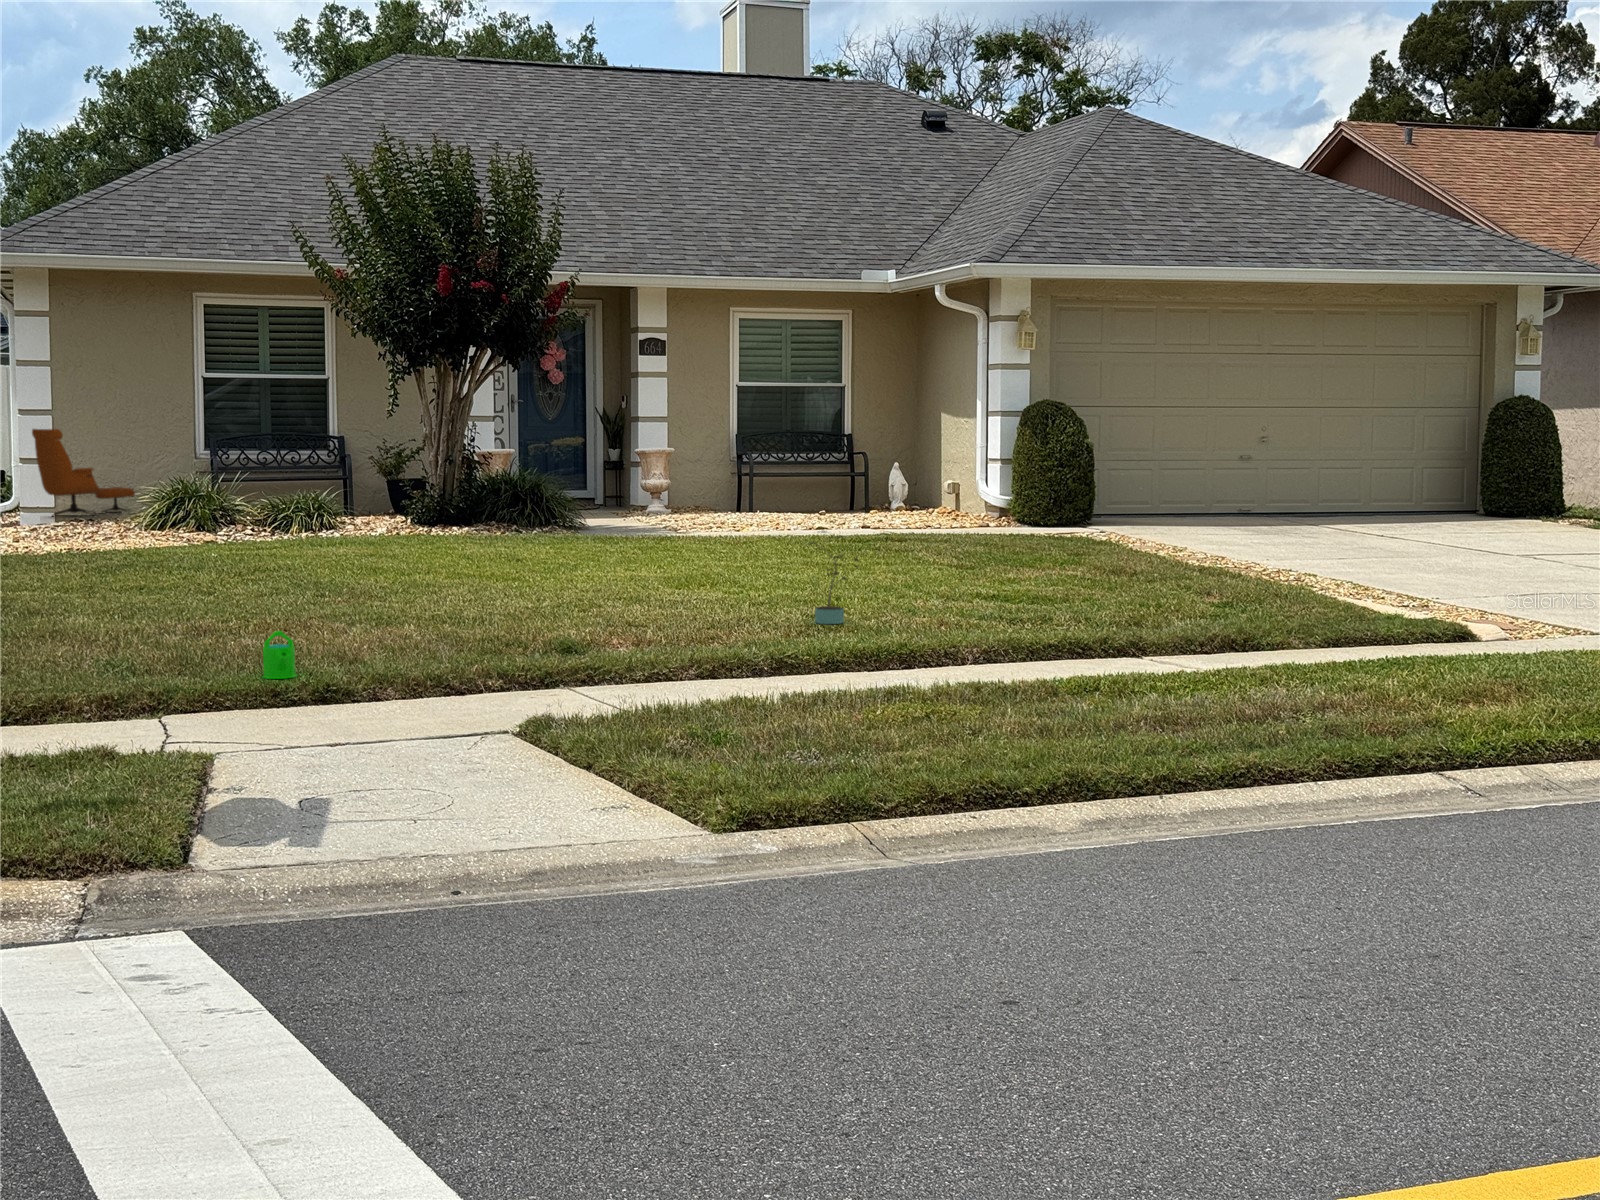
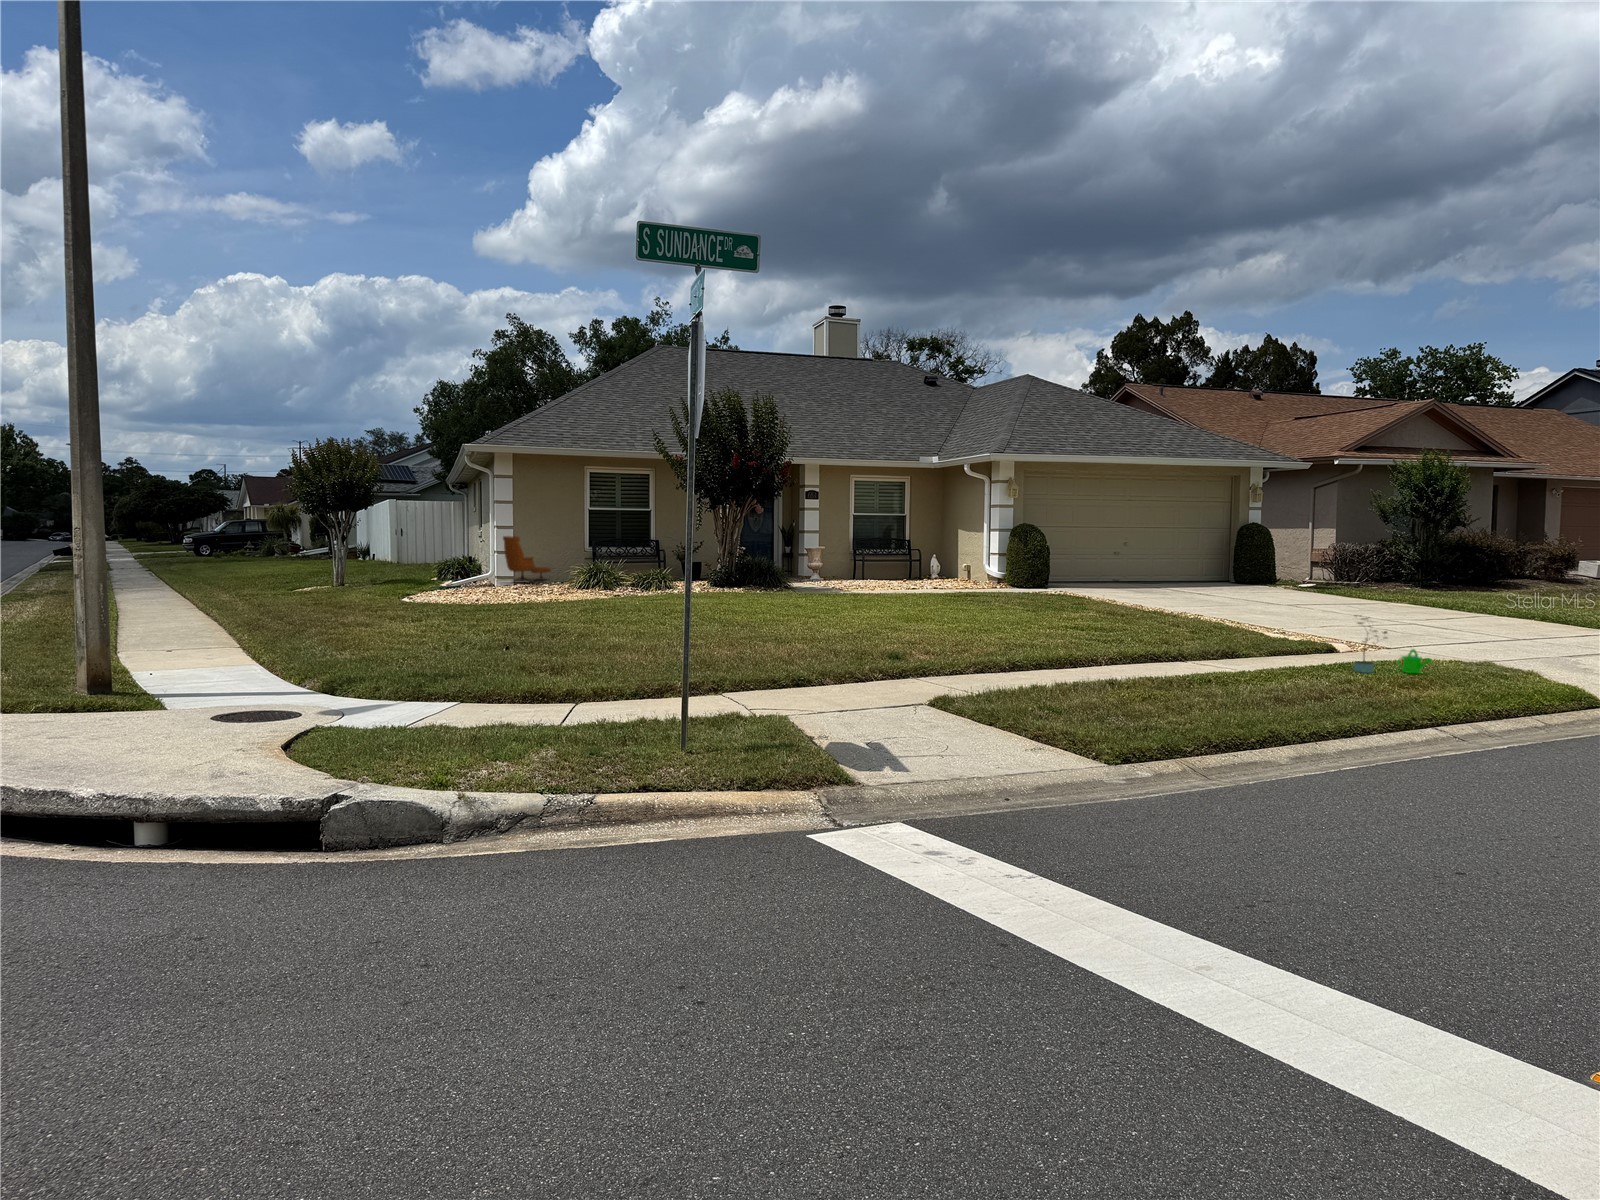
potted plant: present [807,531,859,624] -> present [1354,618,1387,673]
watering can: present [263,631,297,679] -> present [1397,649,1432,673]

